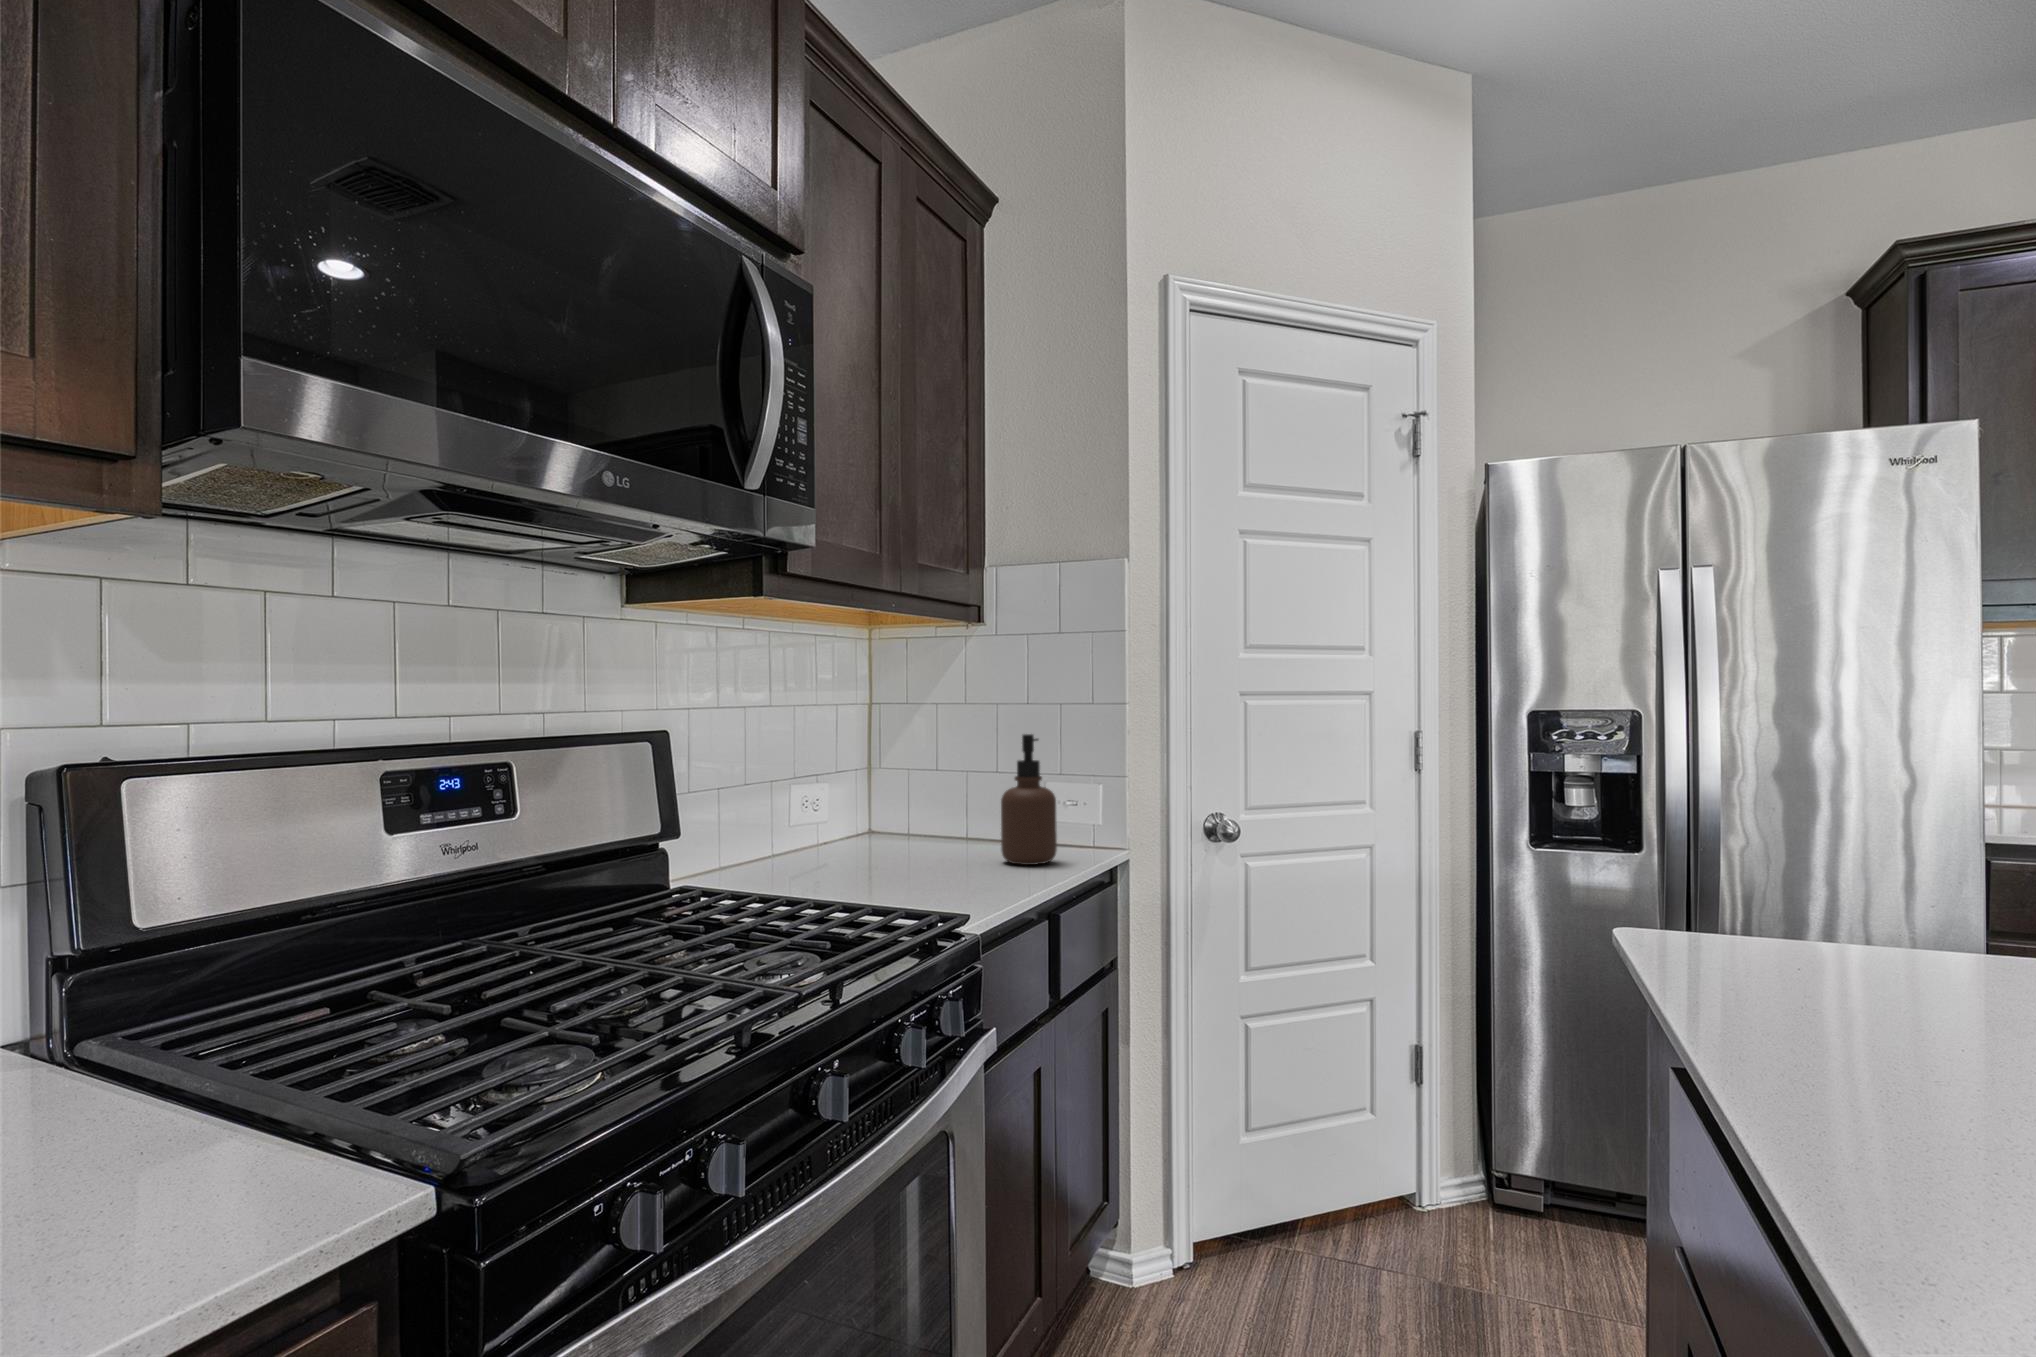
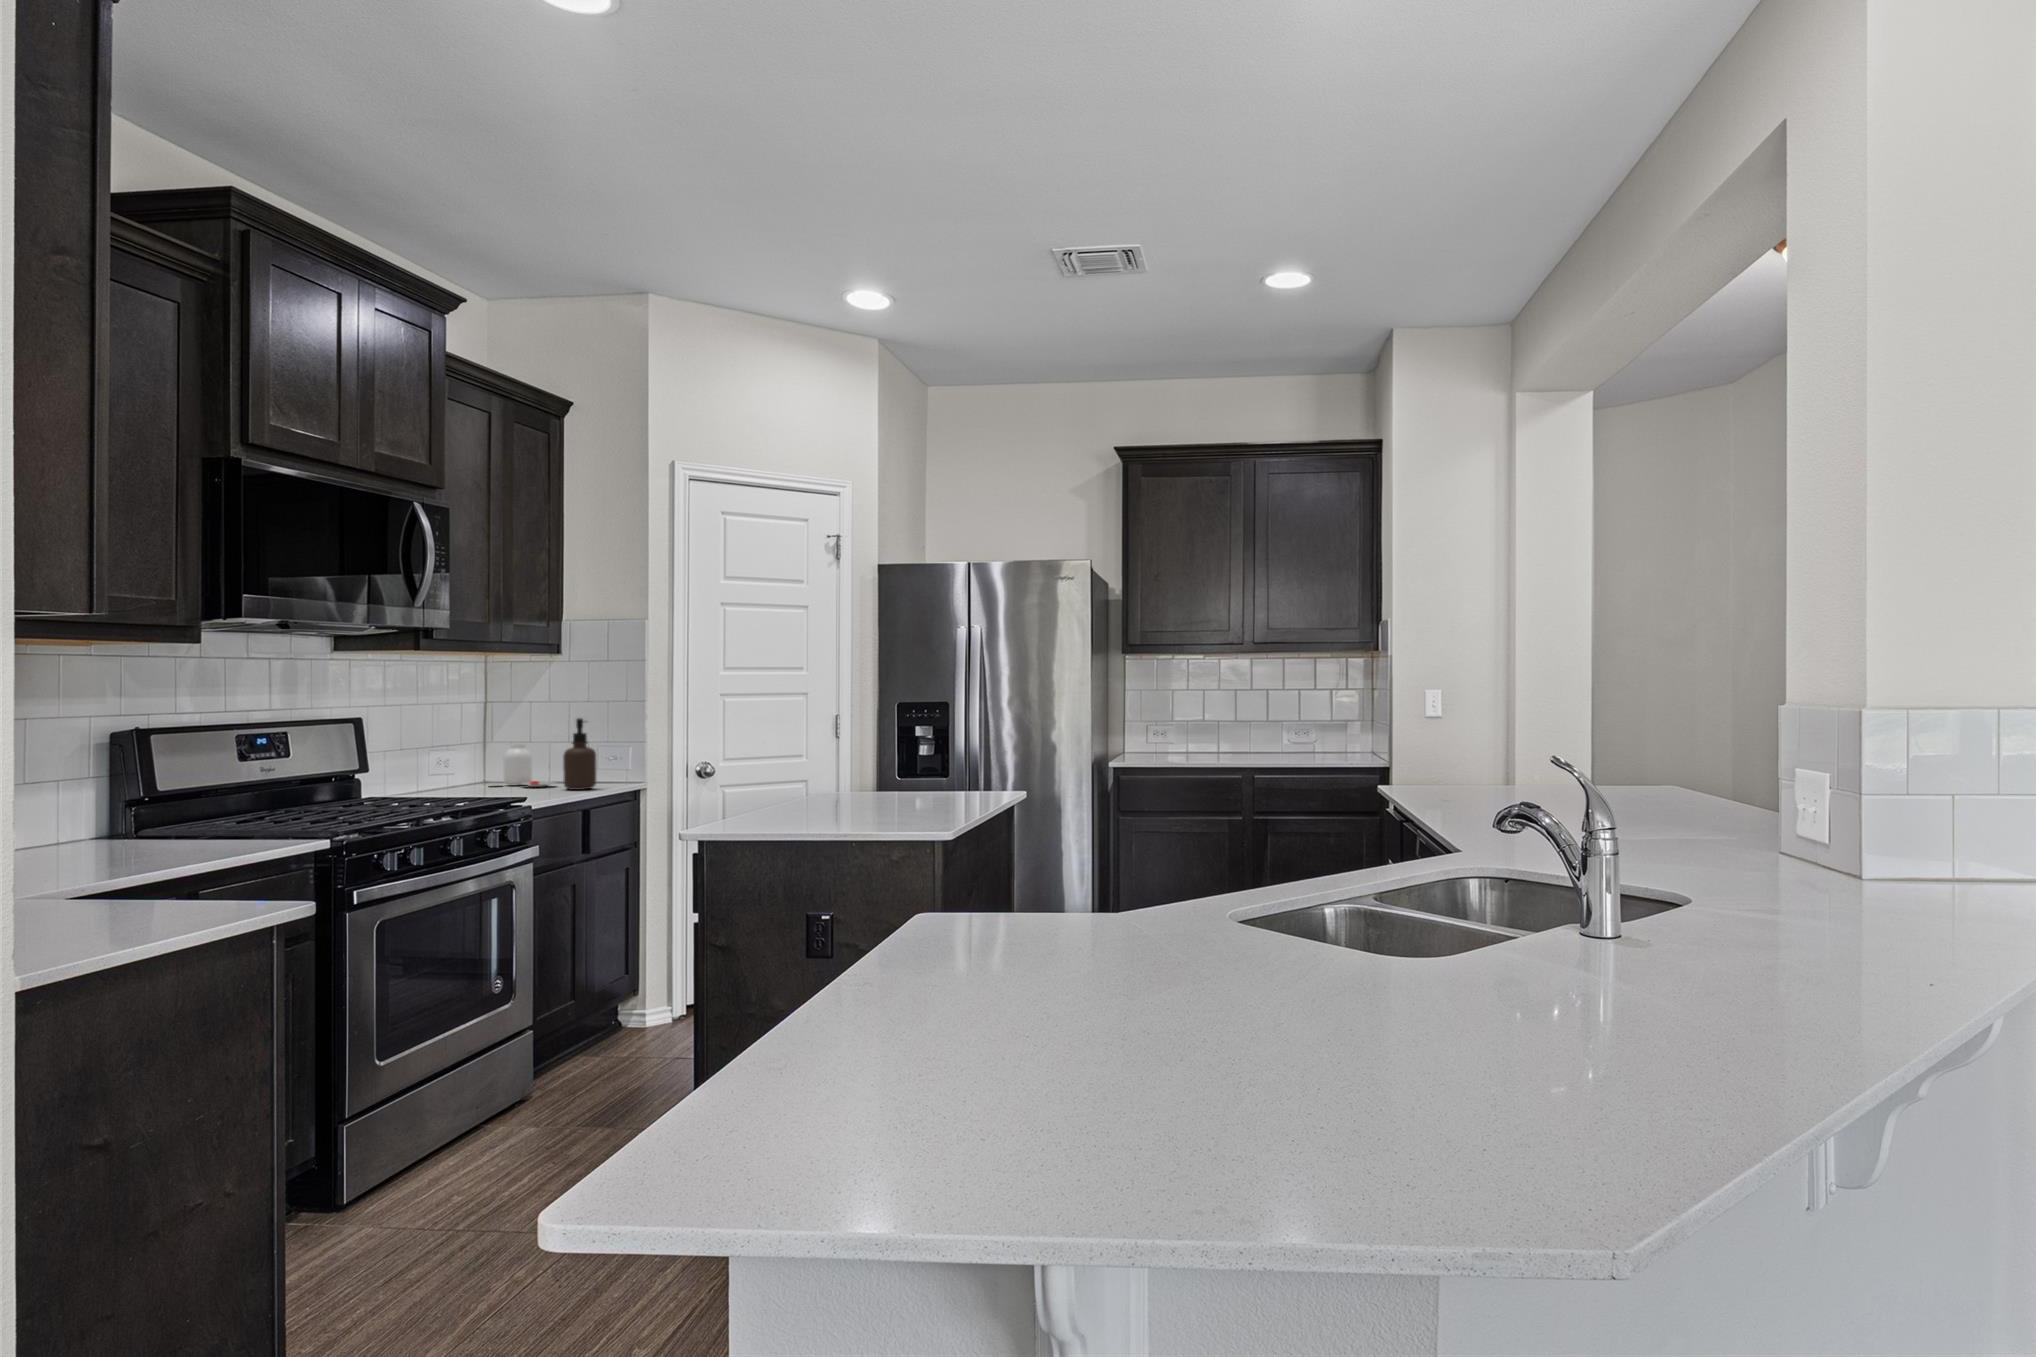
jar: none [873,776,985,853] -> present [504,744,554,787]

